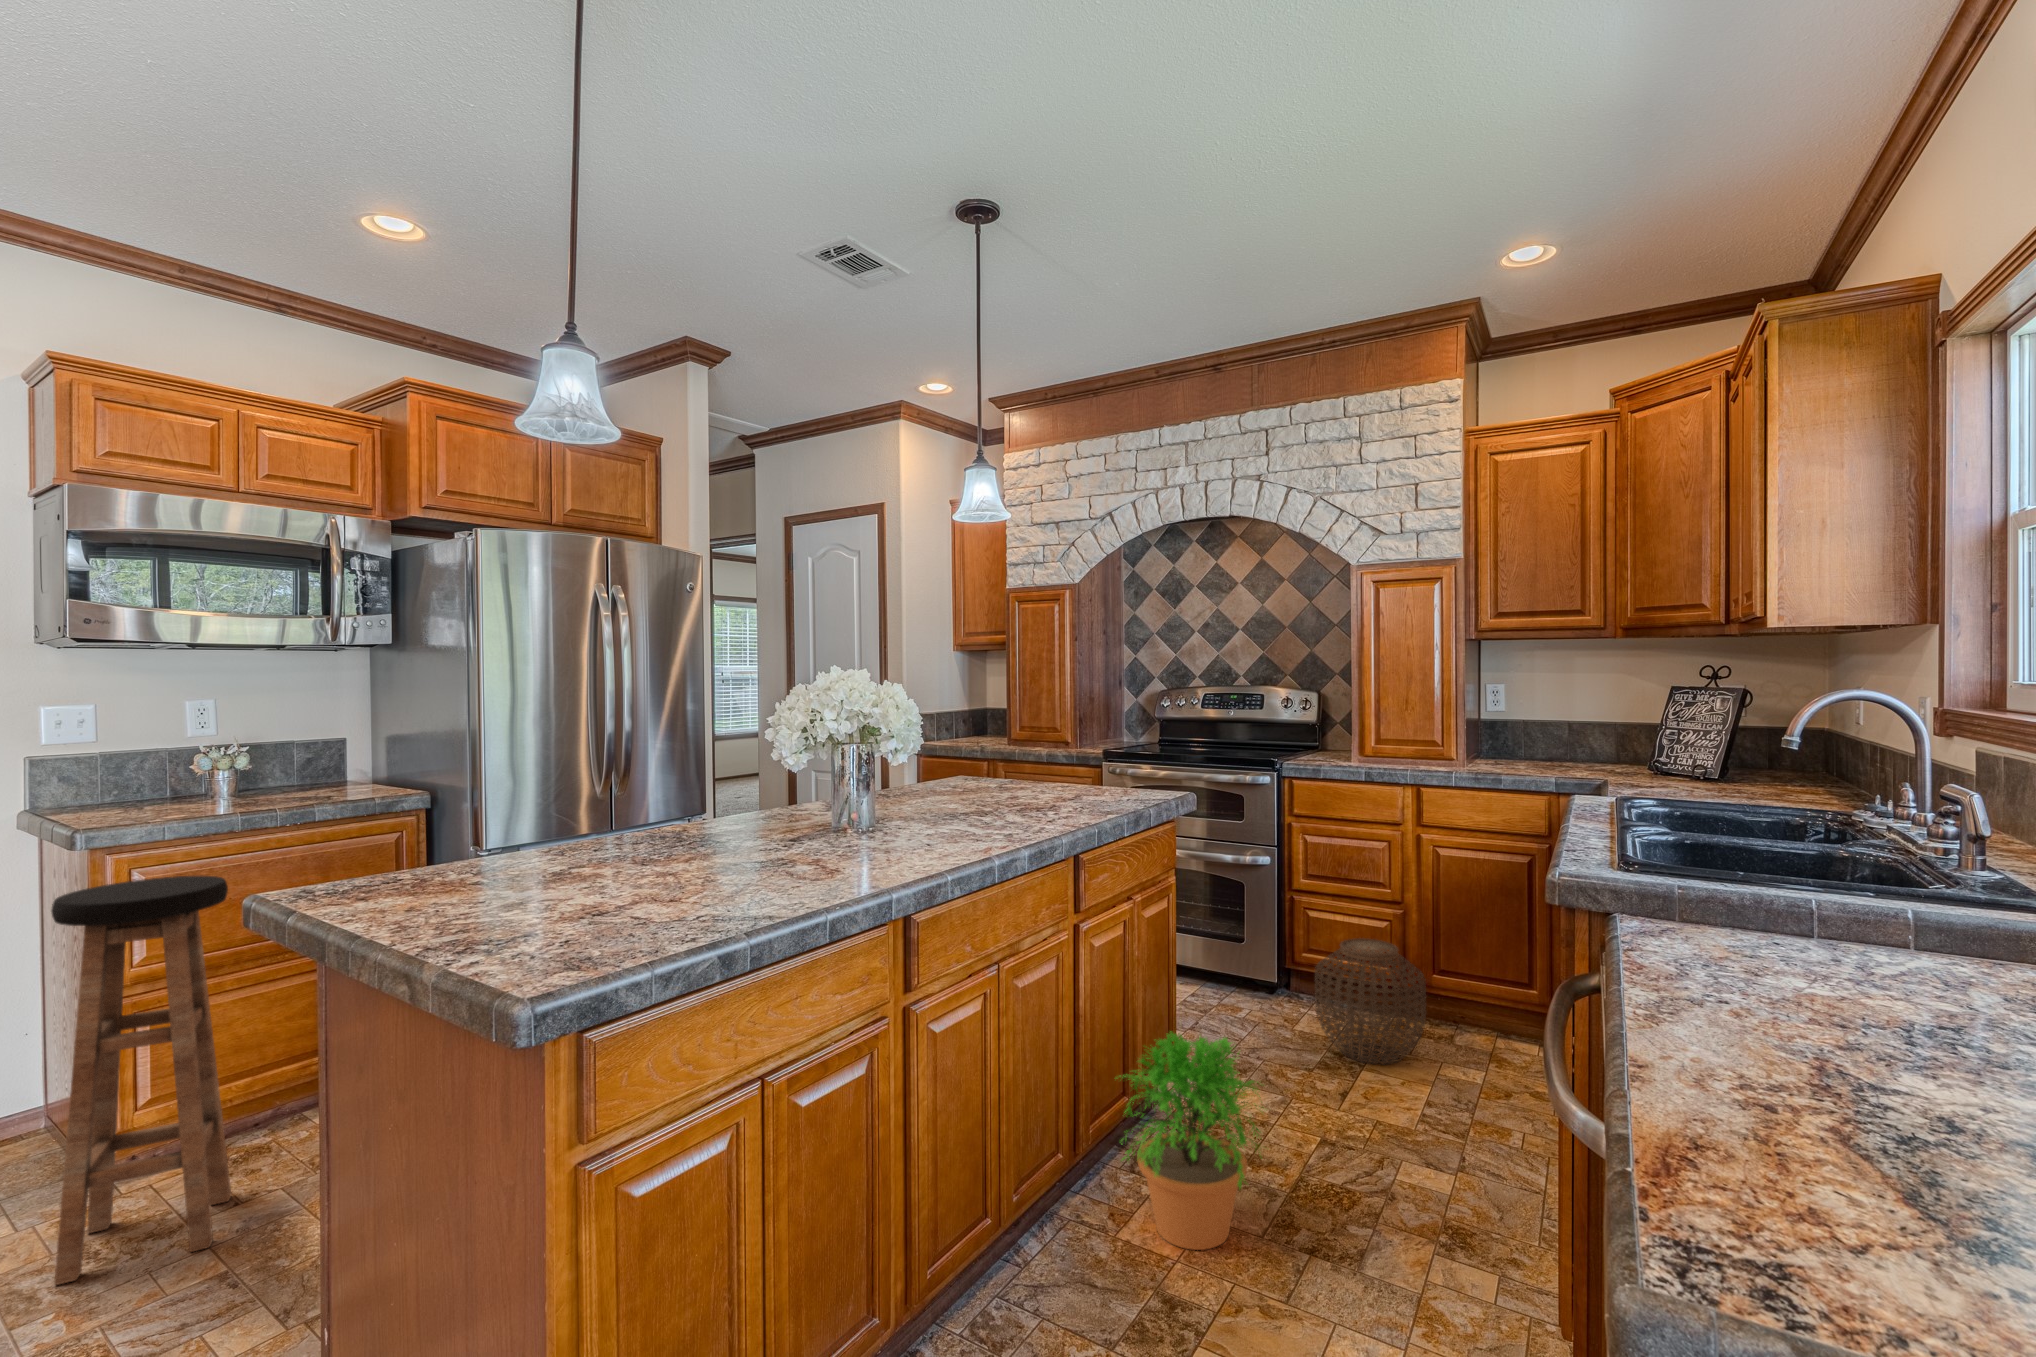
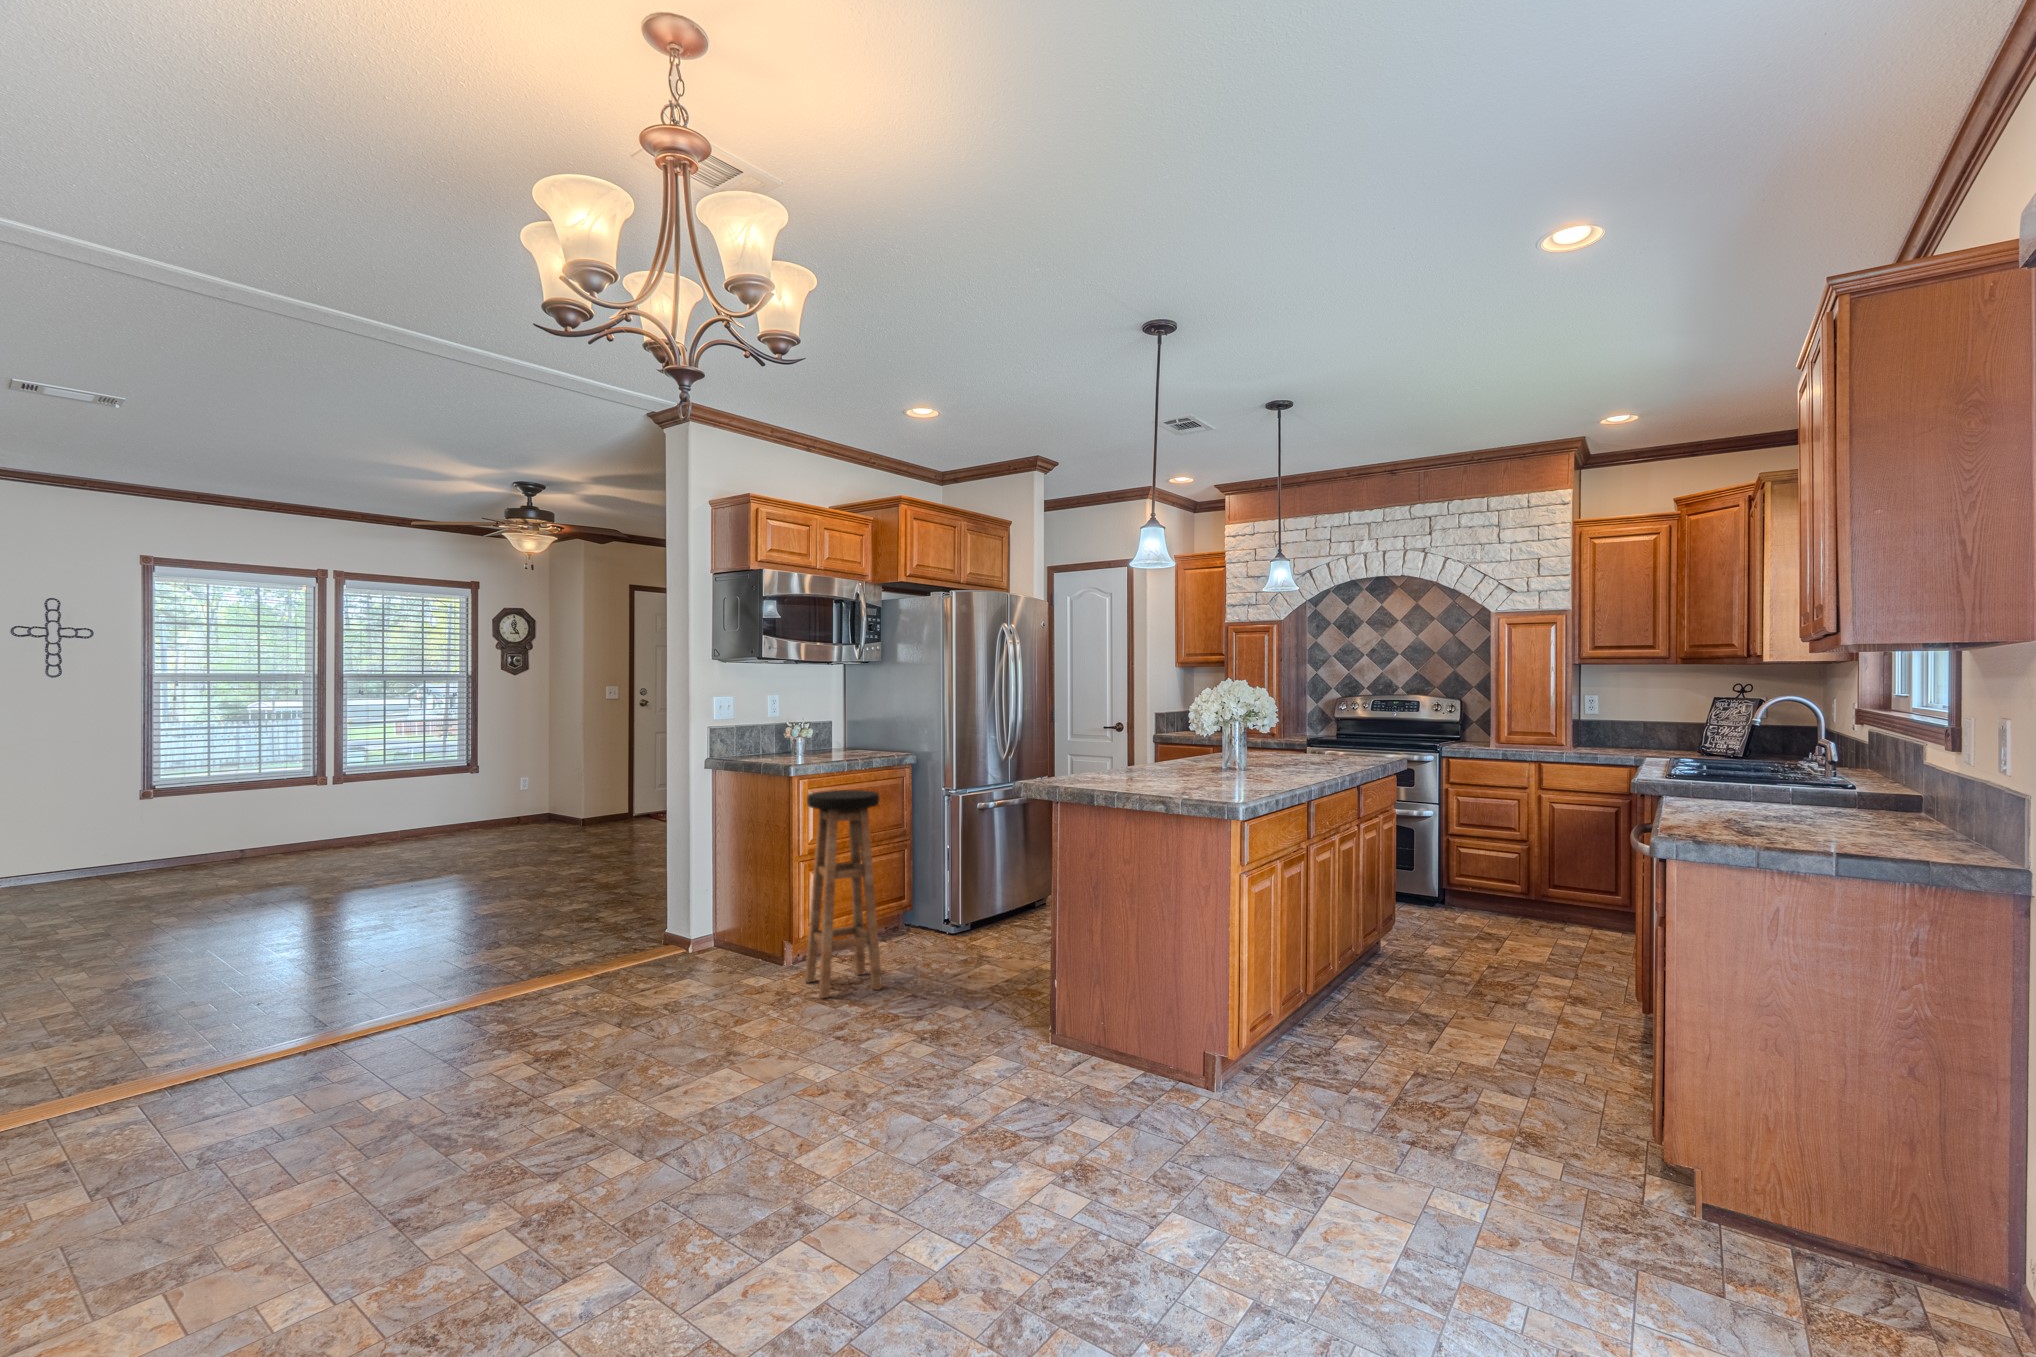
woven basket: present [1315,938,1426,1064] -> none [1472,860,1547,938]
potted plant: present [1120,1031,1262,1250] -> none [1378,886,1478,1002]

